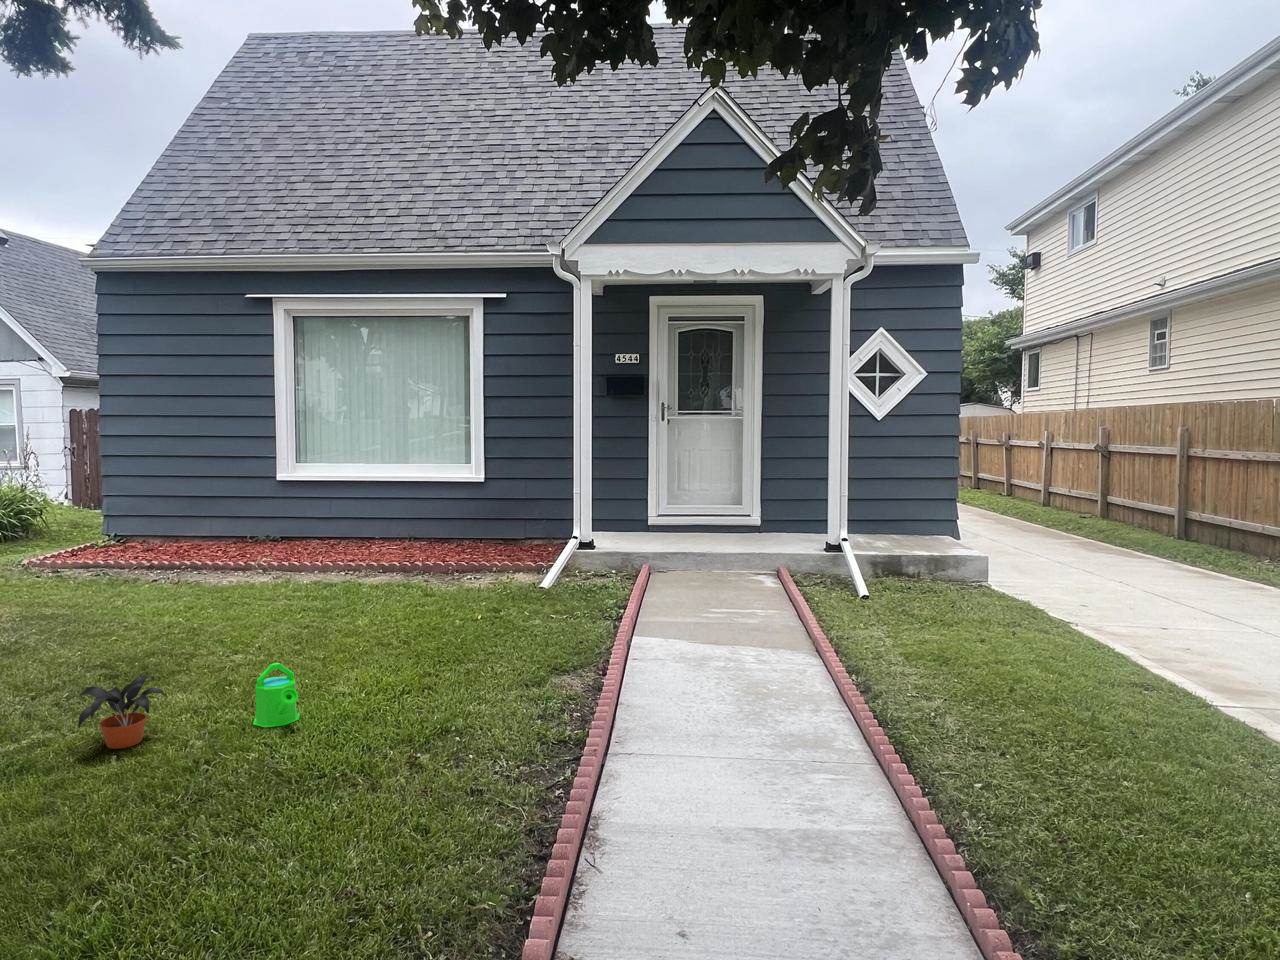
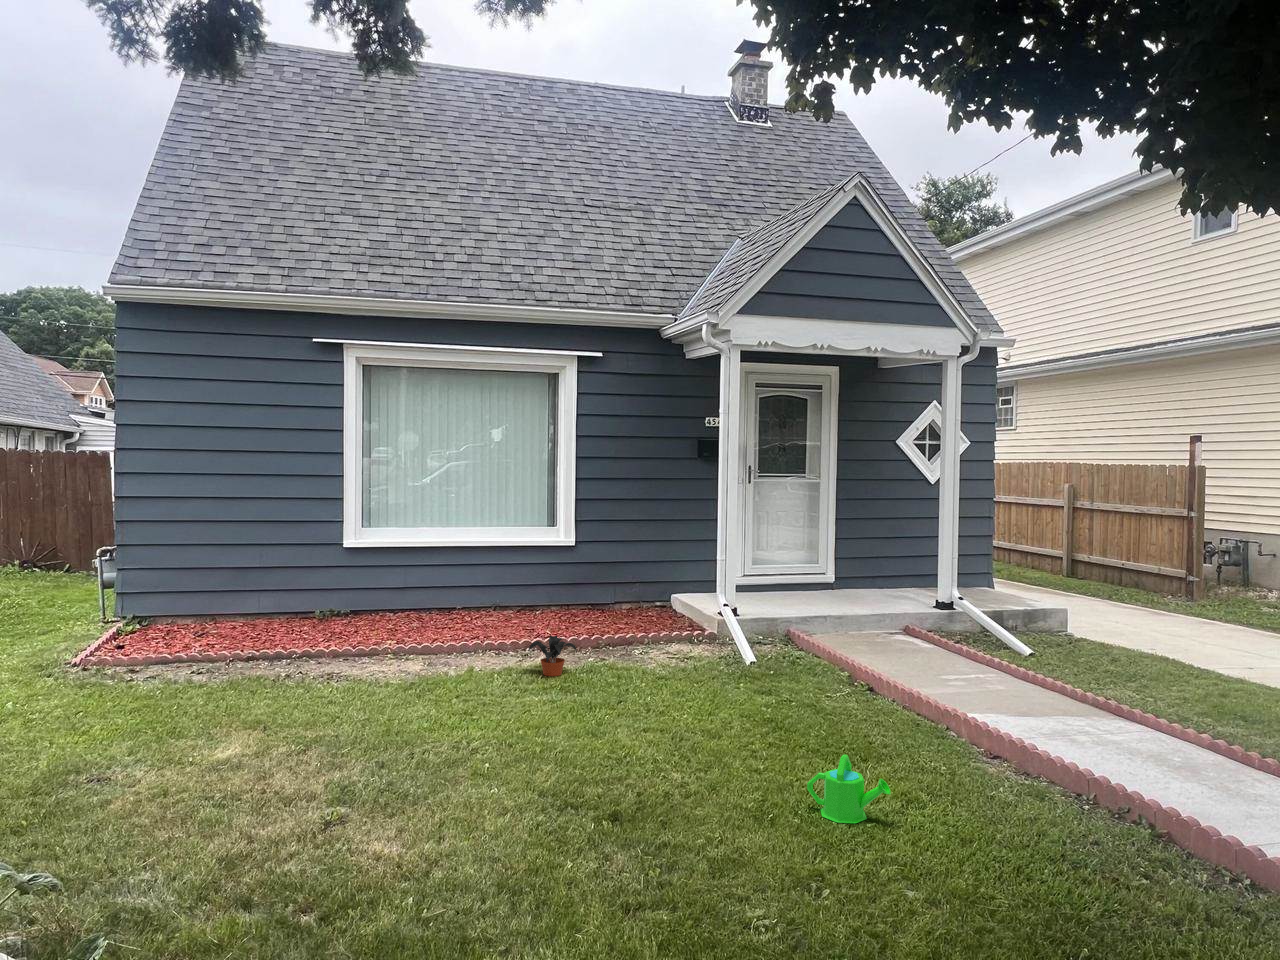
potted plant: present [77,675,166,749] -> present [528,636,577,676]

